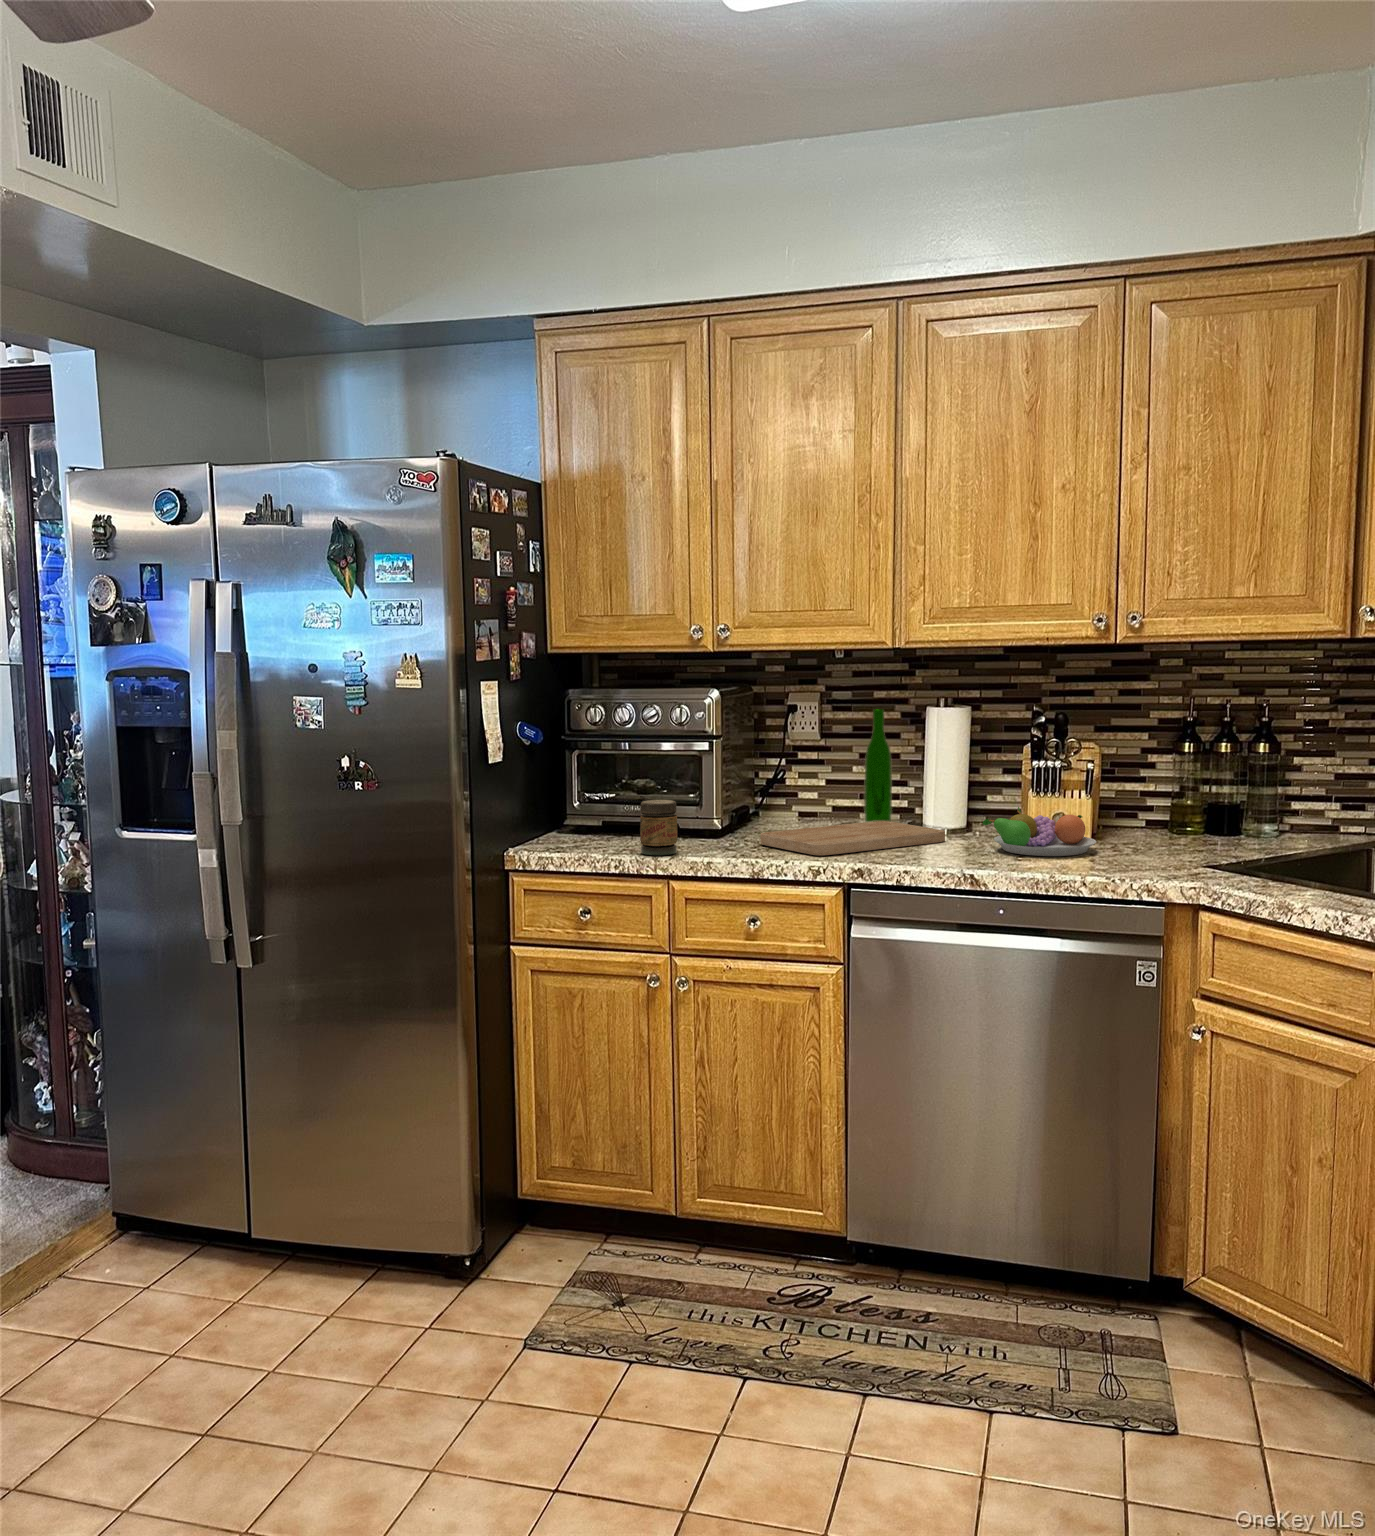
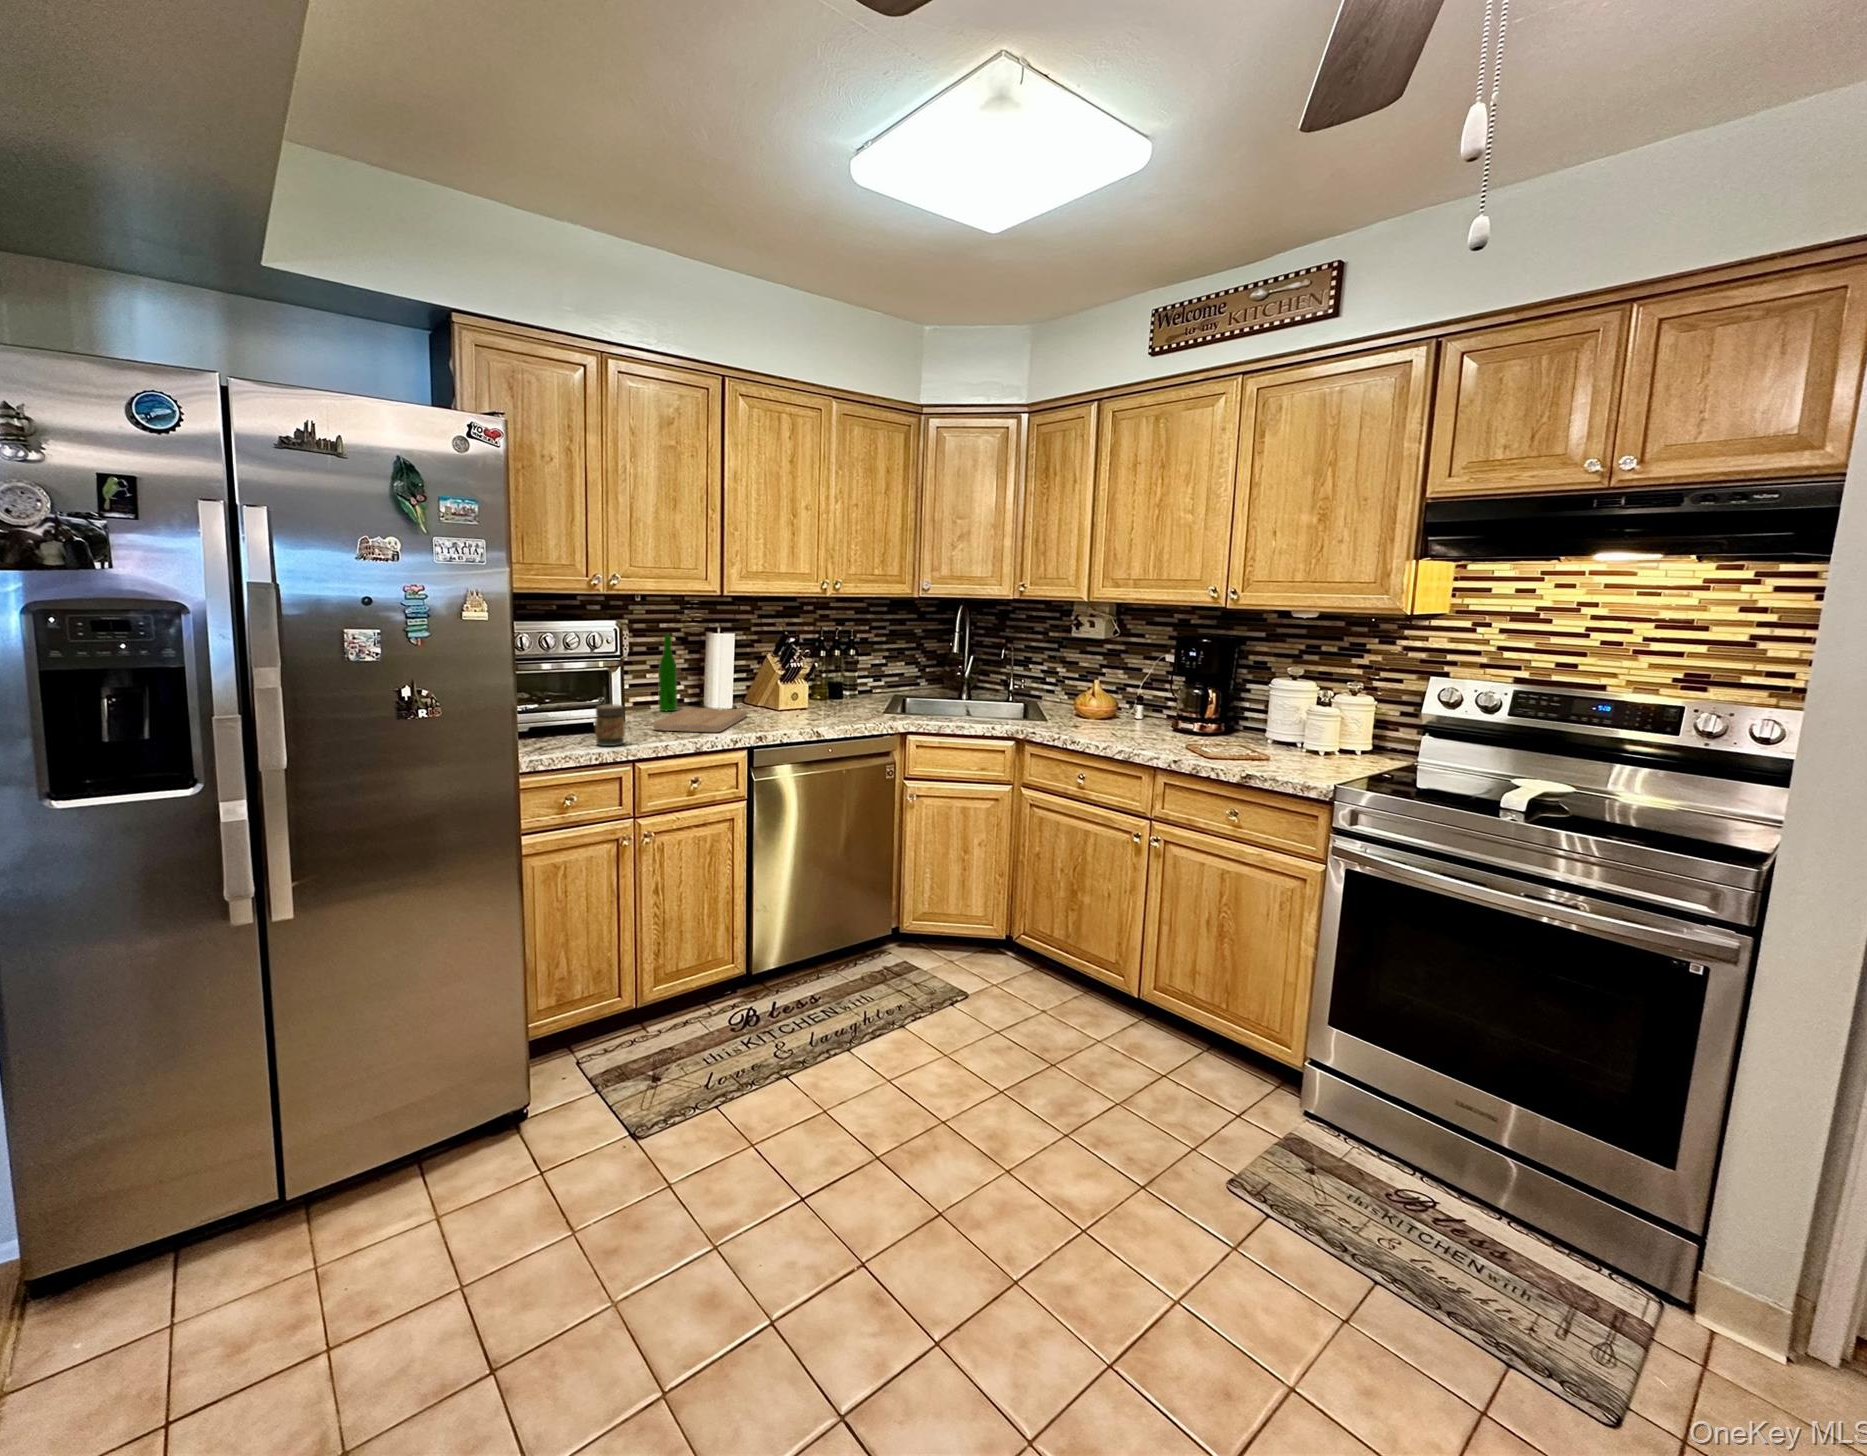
fruit bowl: present [983,807,1096,856] -> none [783,692,842,719]

